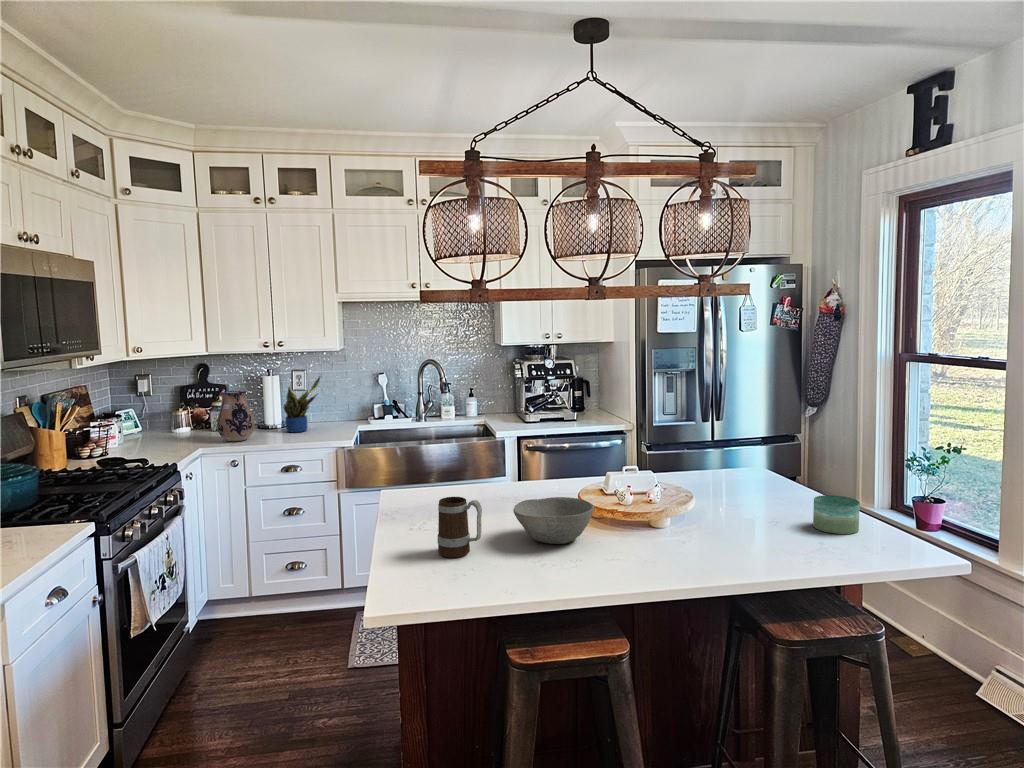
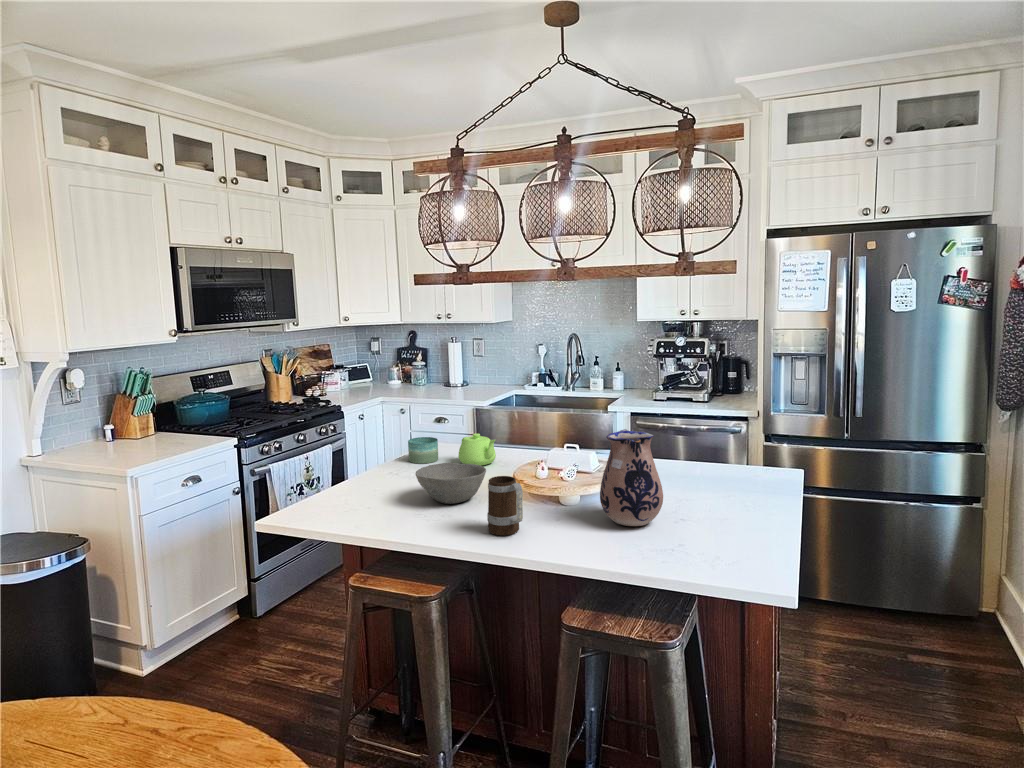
potted plant: present [283,377,320,432] -> none [452,344,482,391]
ceramic pitcher: present [217,391,254,441] -> present [600,429,663,526]
teapot: none [464,468,519,505] -> present [459,434,496,466]
candle: present [813,495,860,534] -> present [408,437,438,463]
mug: present [438,497,482,558] -> present [487,476,523,536]

